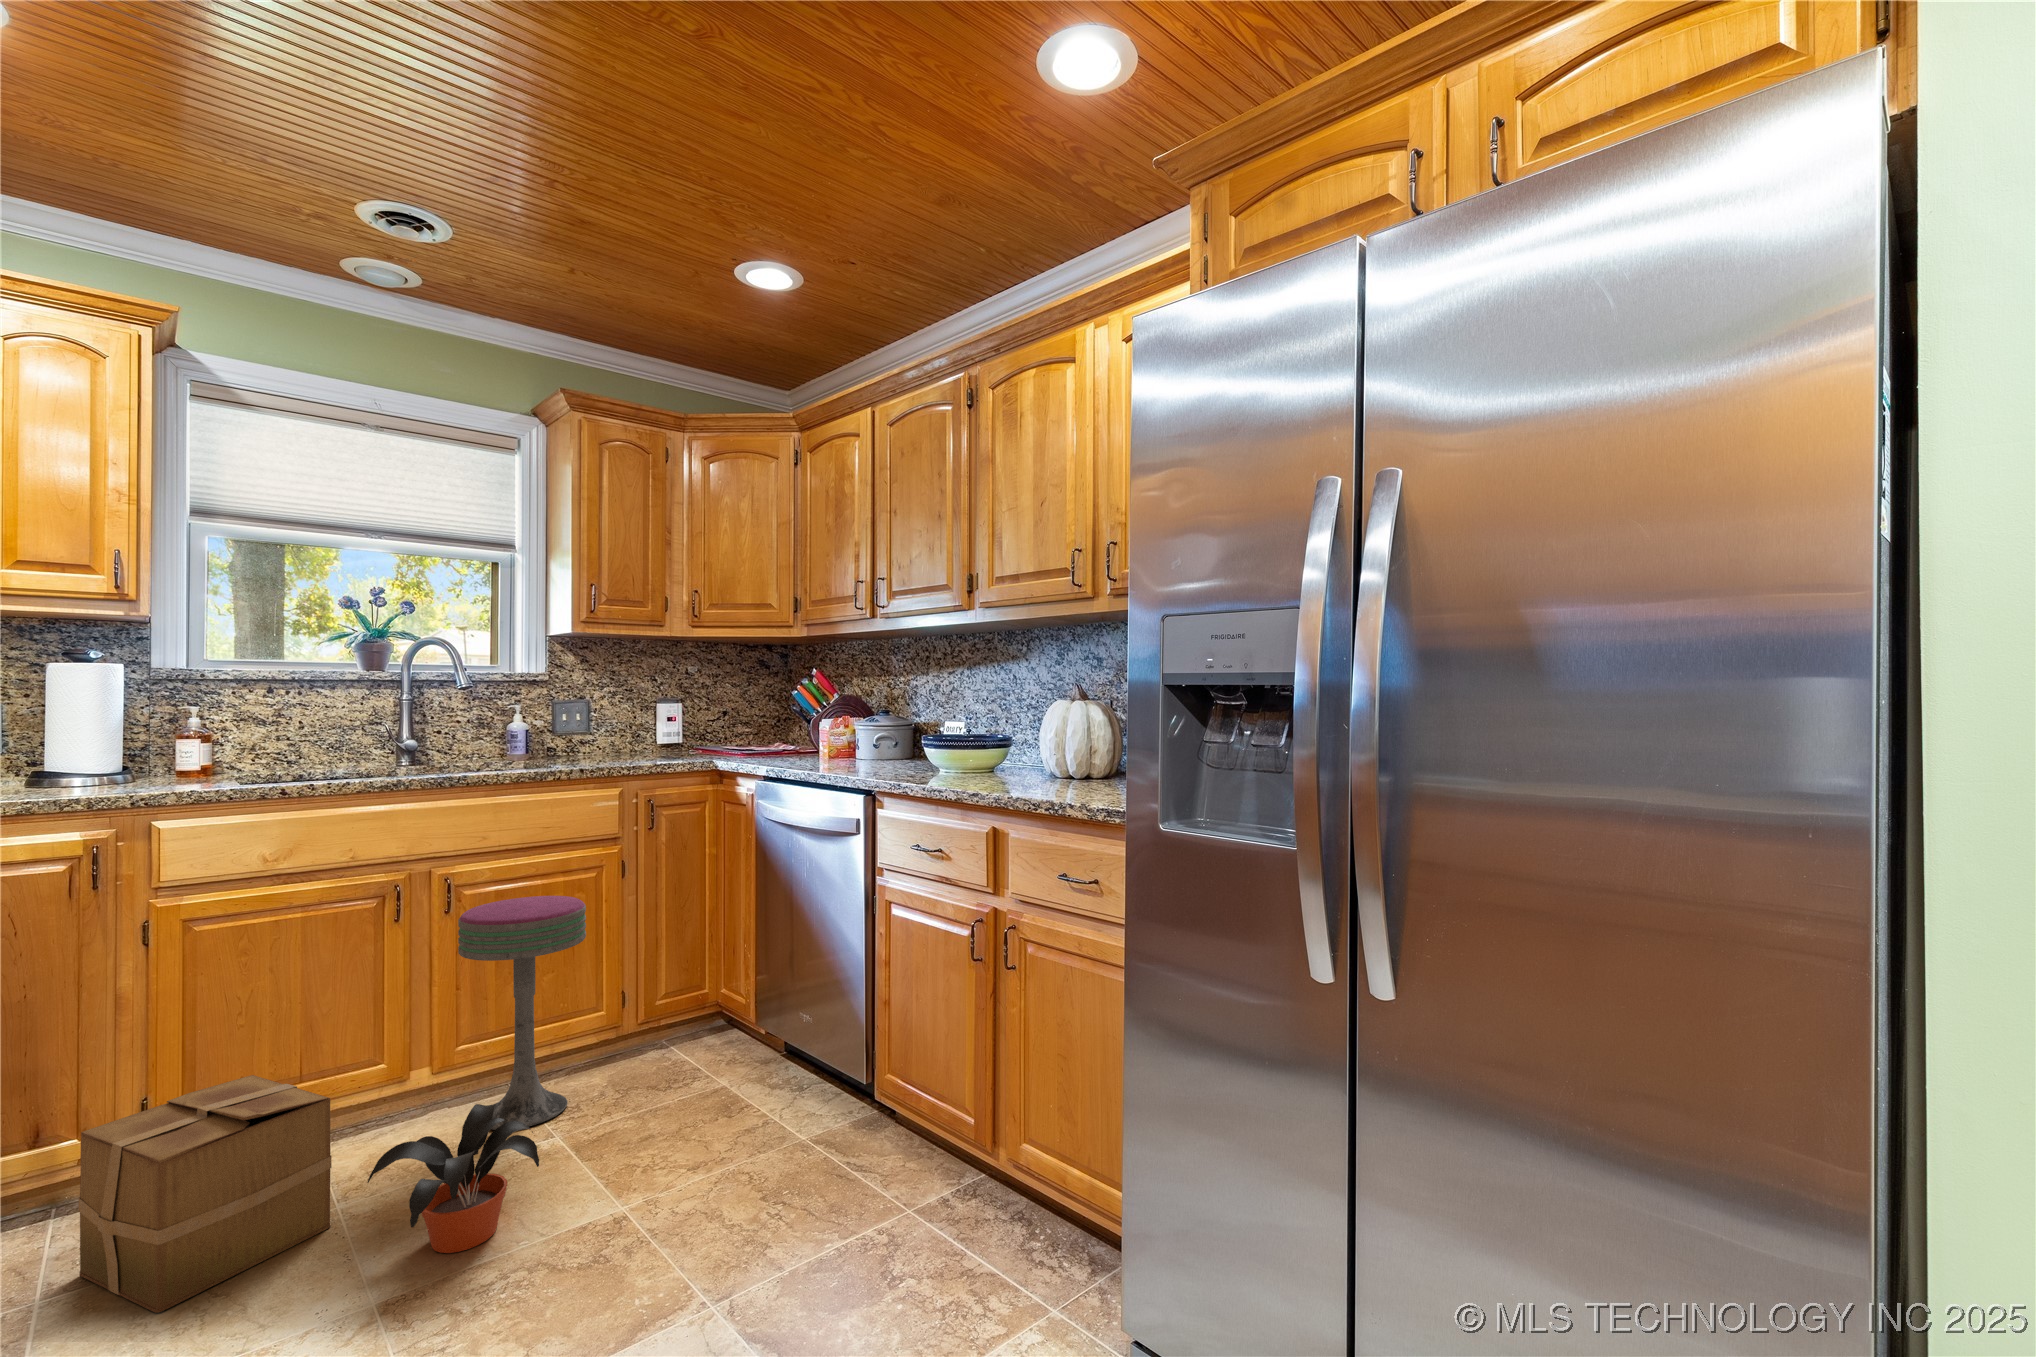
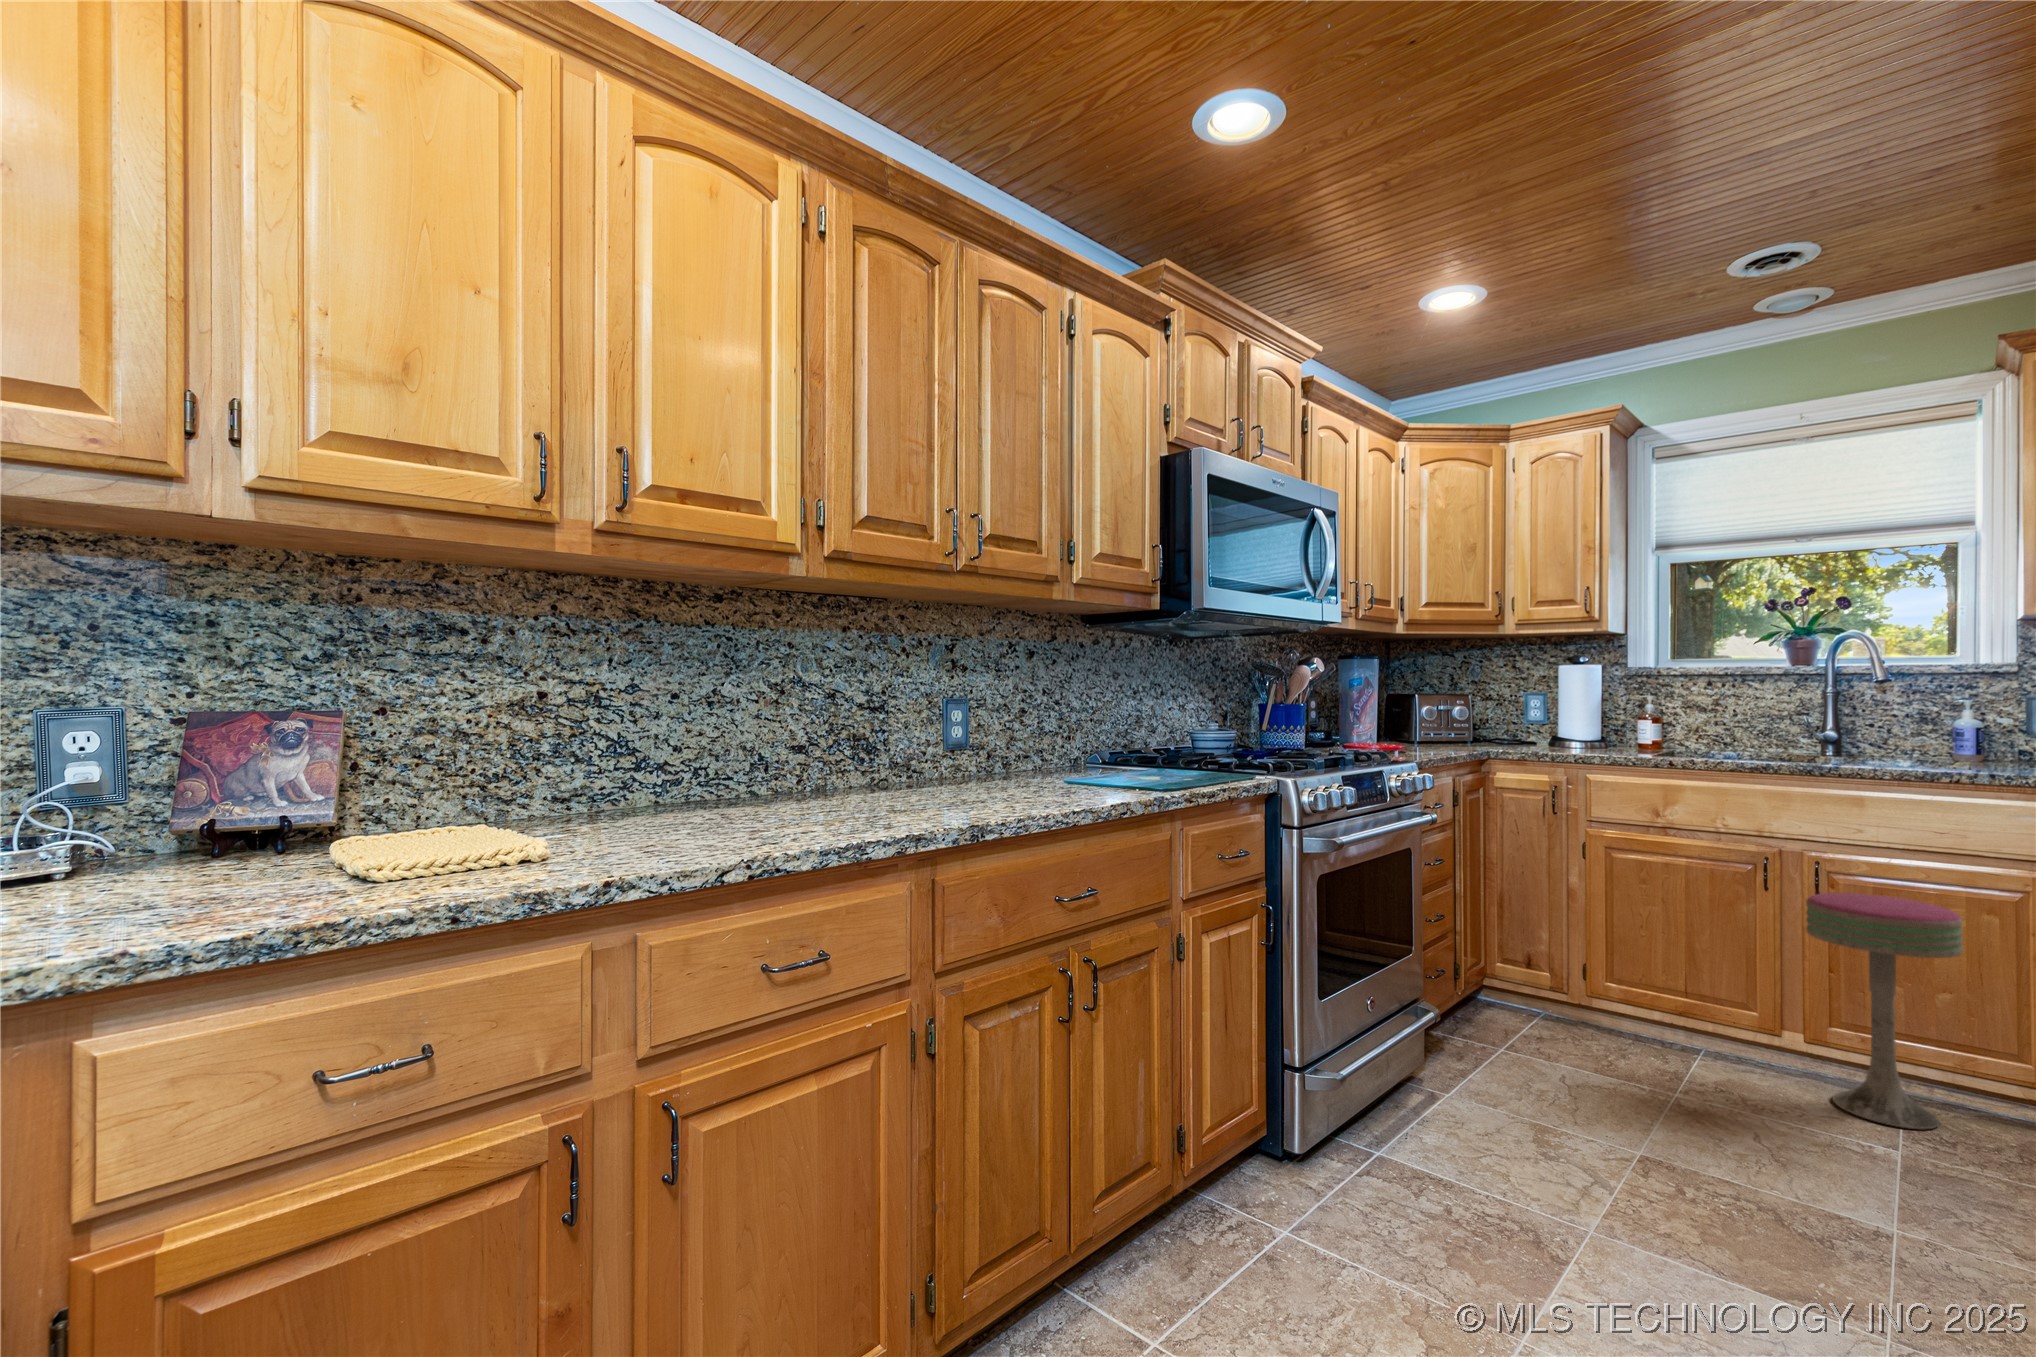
cardboard box: present [79,1075,332,1313] -> none [1526,954,1659,1092]
potted plant: present [367,1103,539,1253] -> none [1656,1043,1809,1159]

